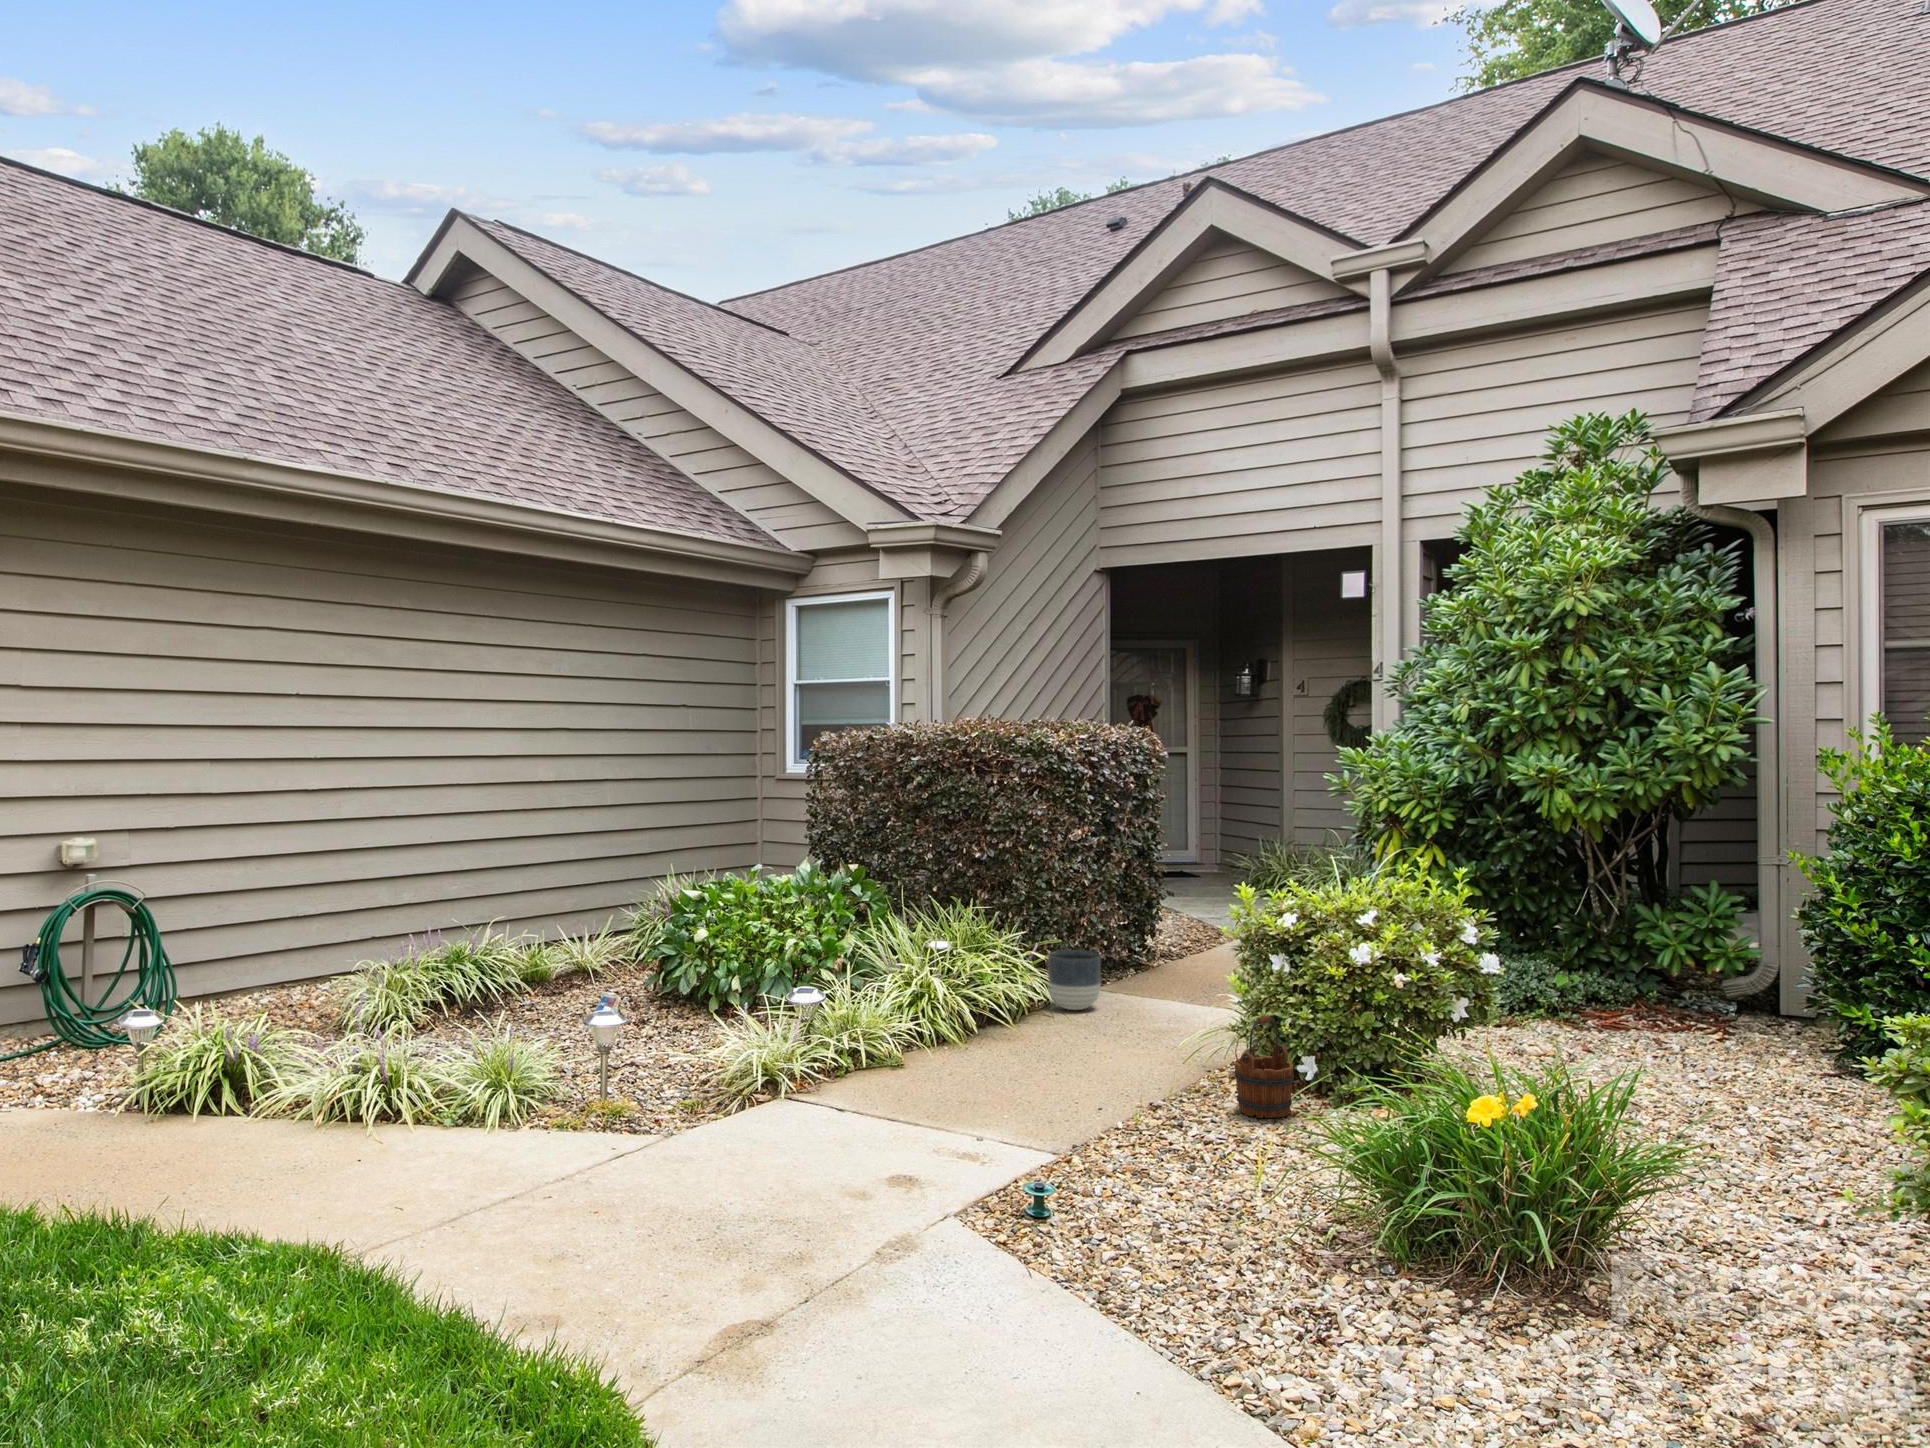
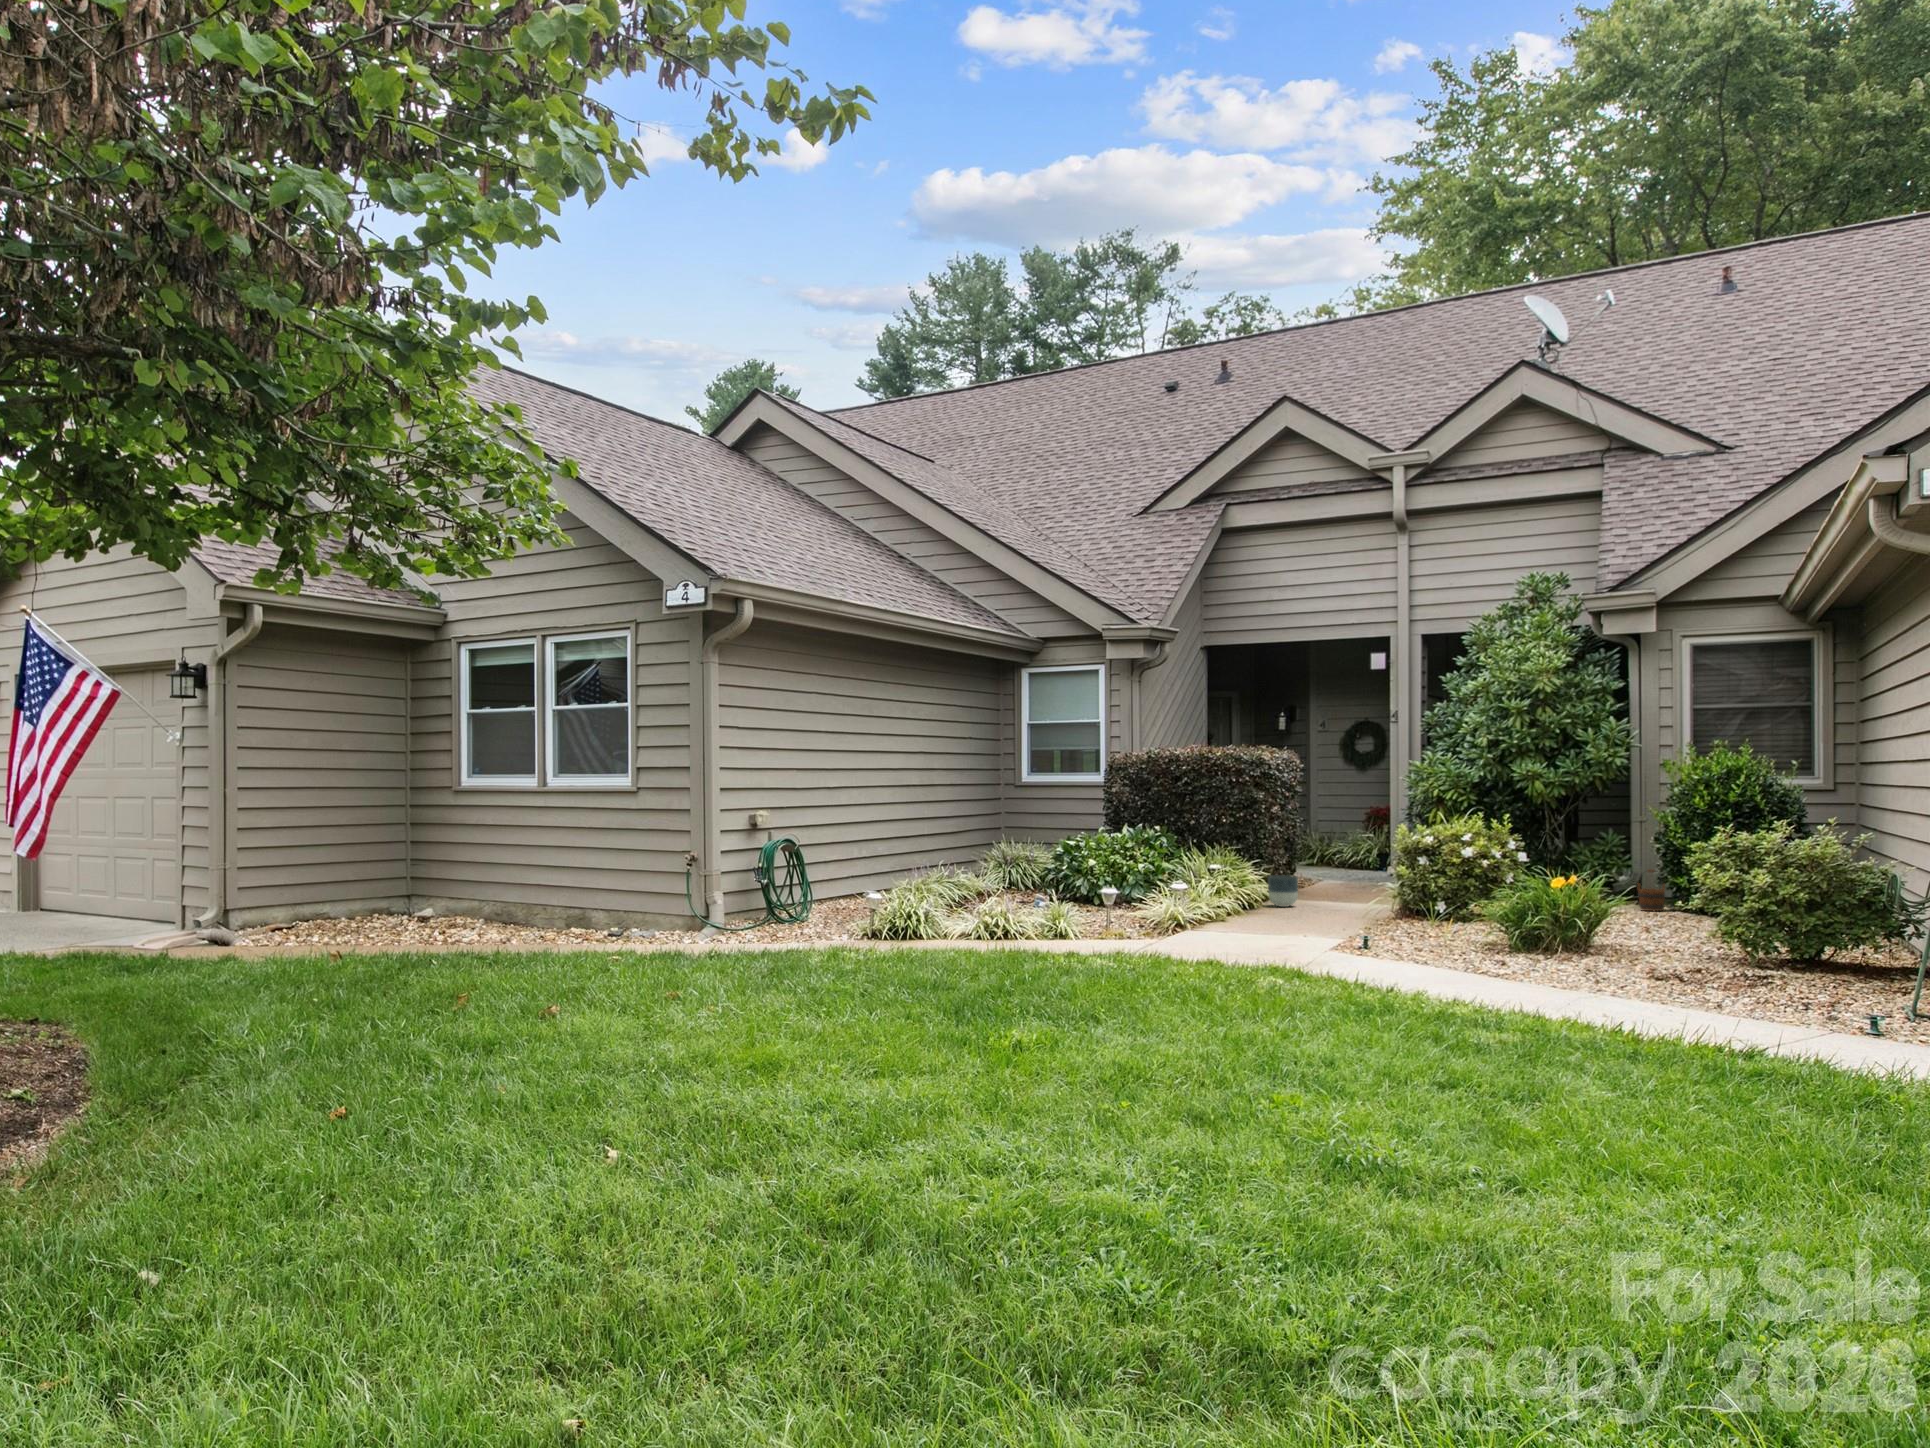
wooden bucket: present [1235,1016,1294,1118] -> present [1637,869,1665,911]

